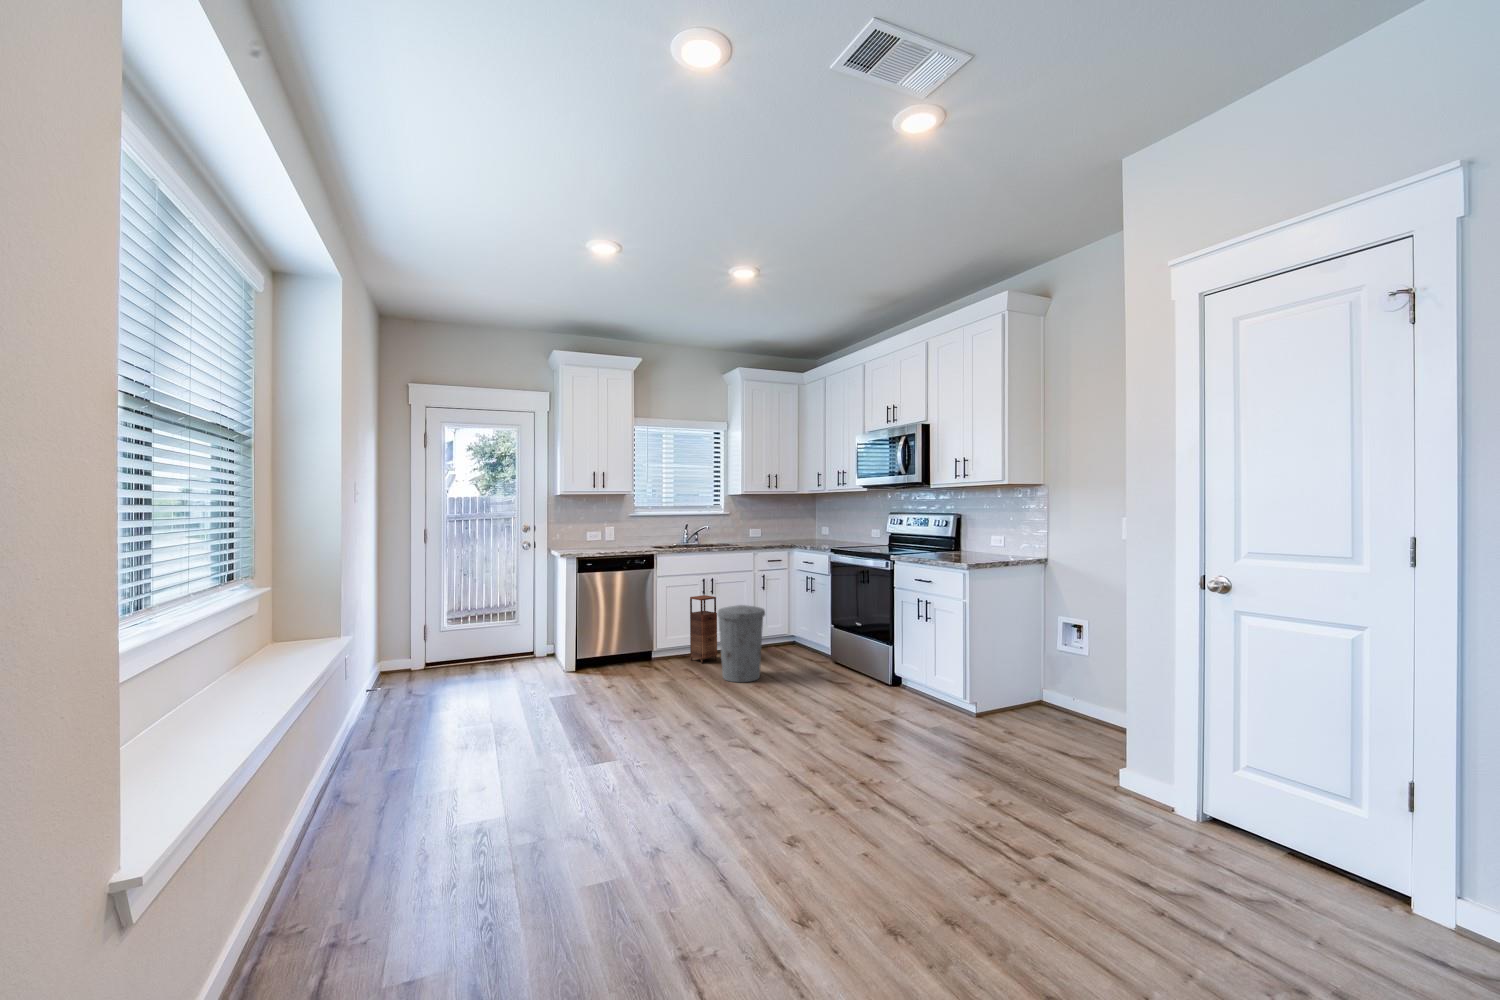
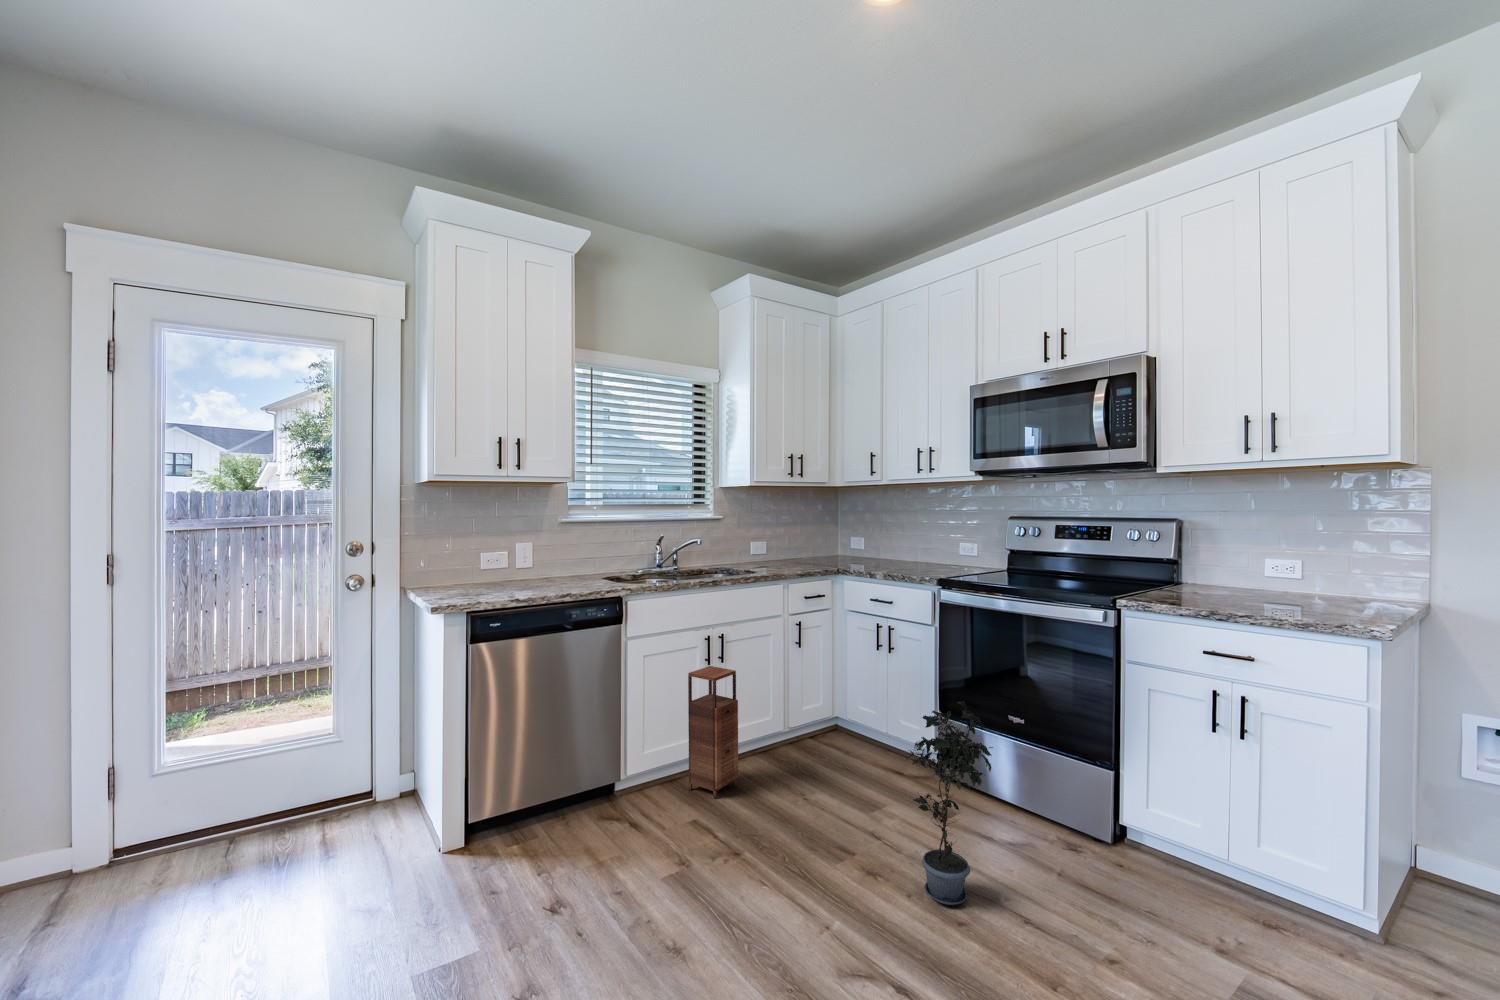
potted plant: none [766,601,807,697] -> present [906,701,993,906]
trash can: present [718,605,765,682] -> none [769,694,863,859]

